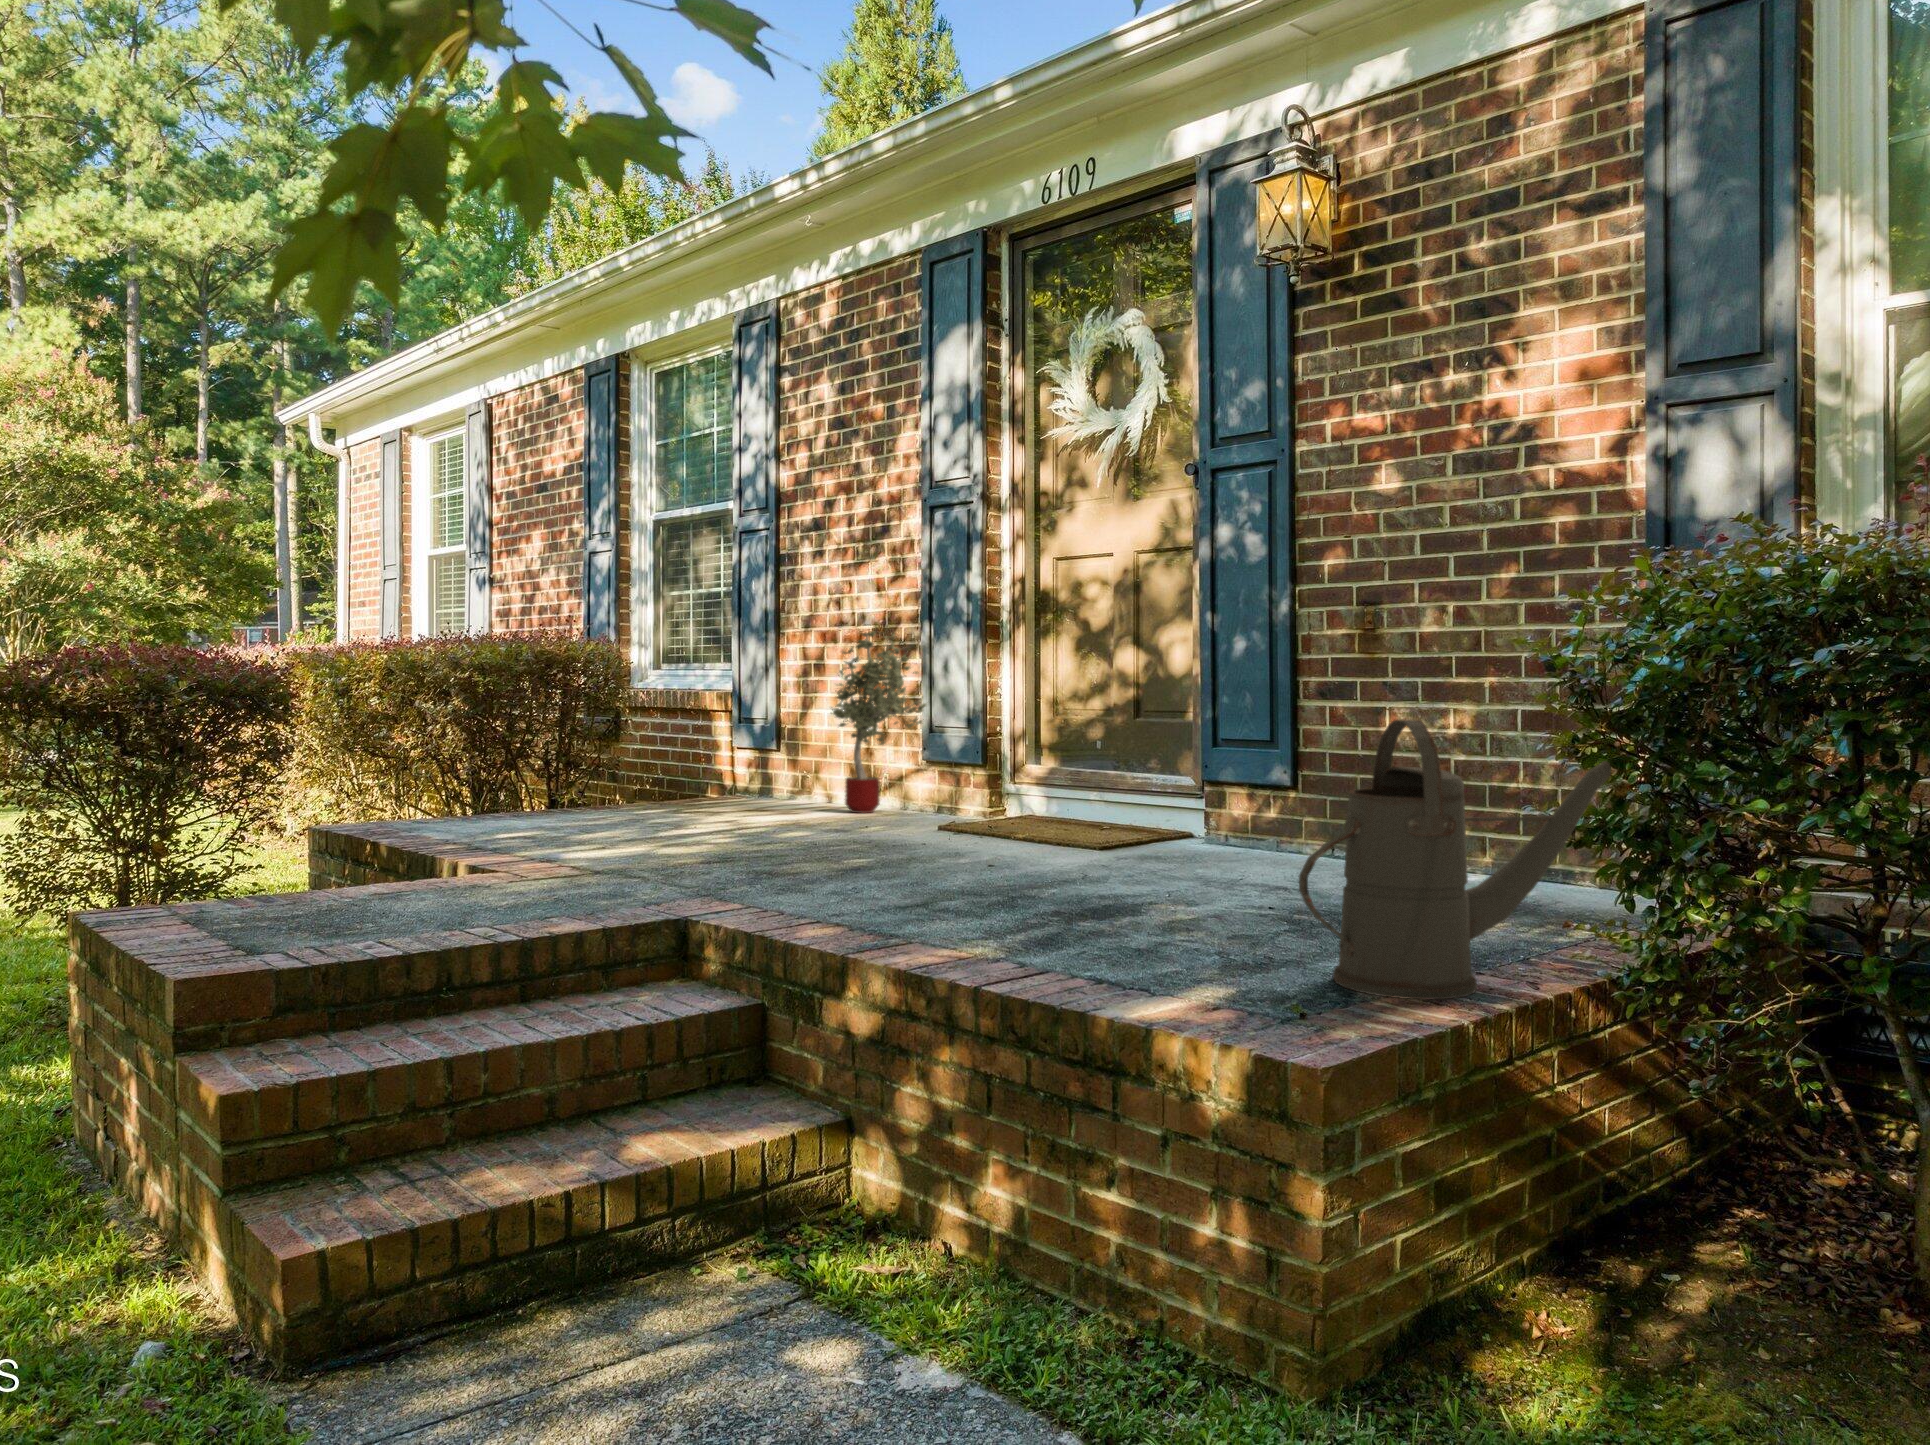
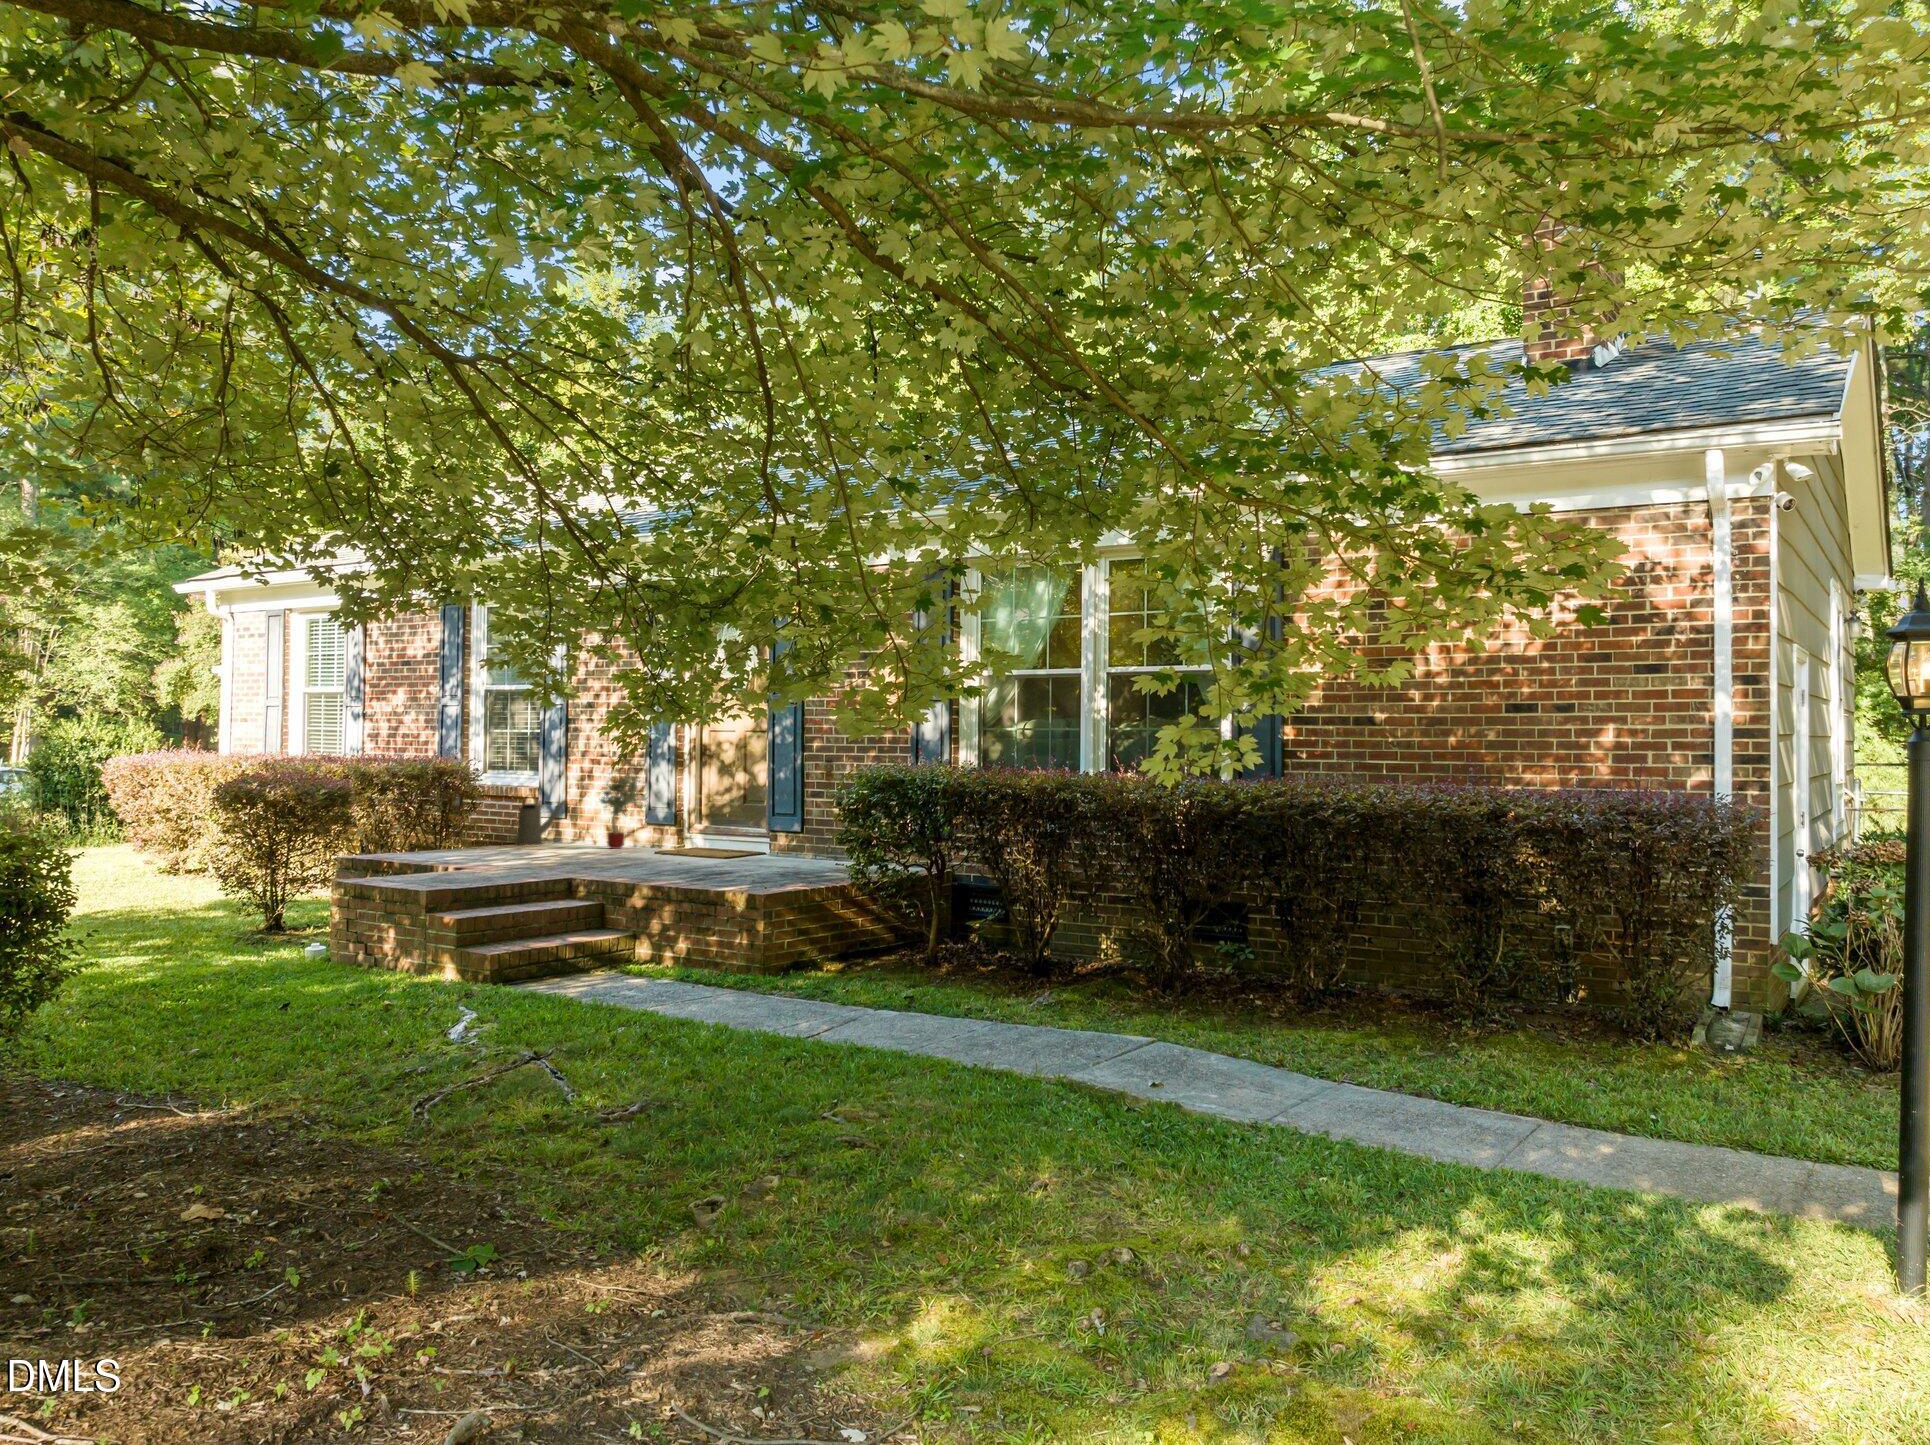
watering can: present [1299,720,1611,1000] -> present [511,795,564,845]

